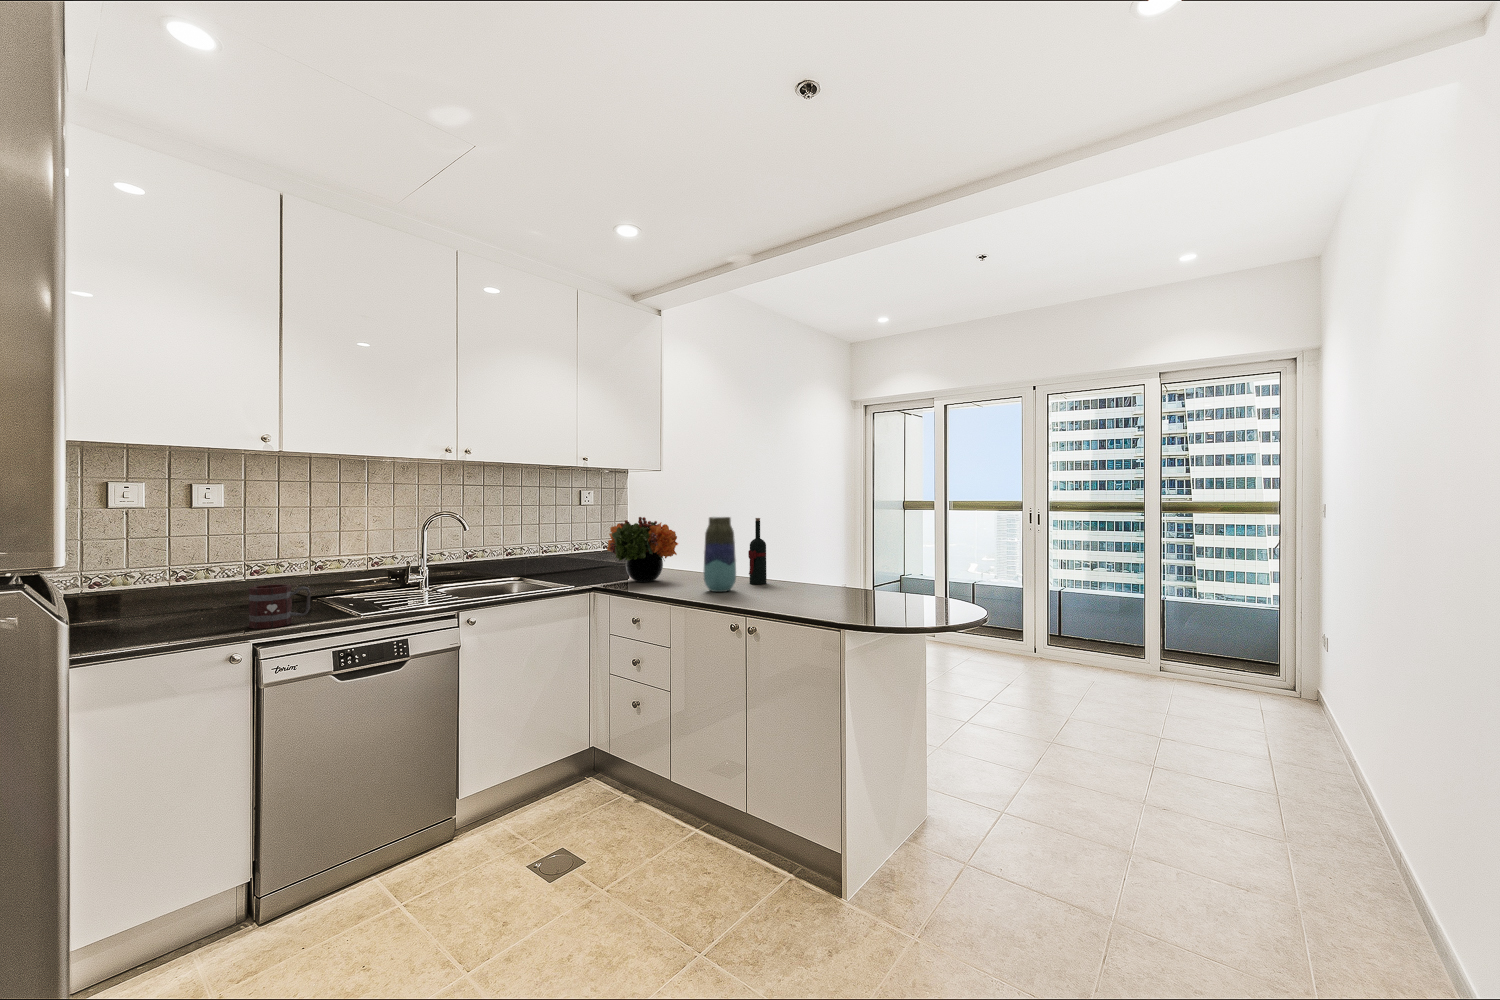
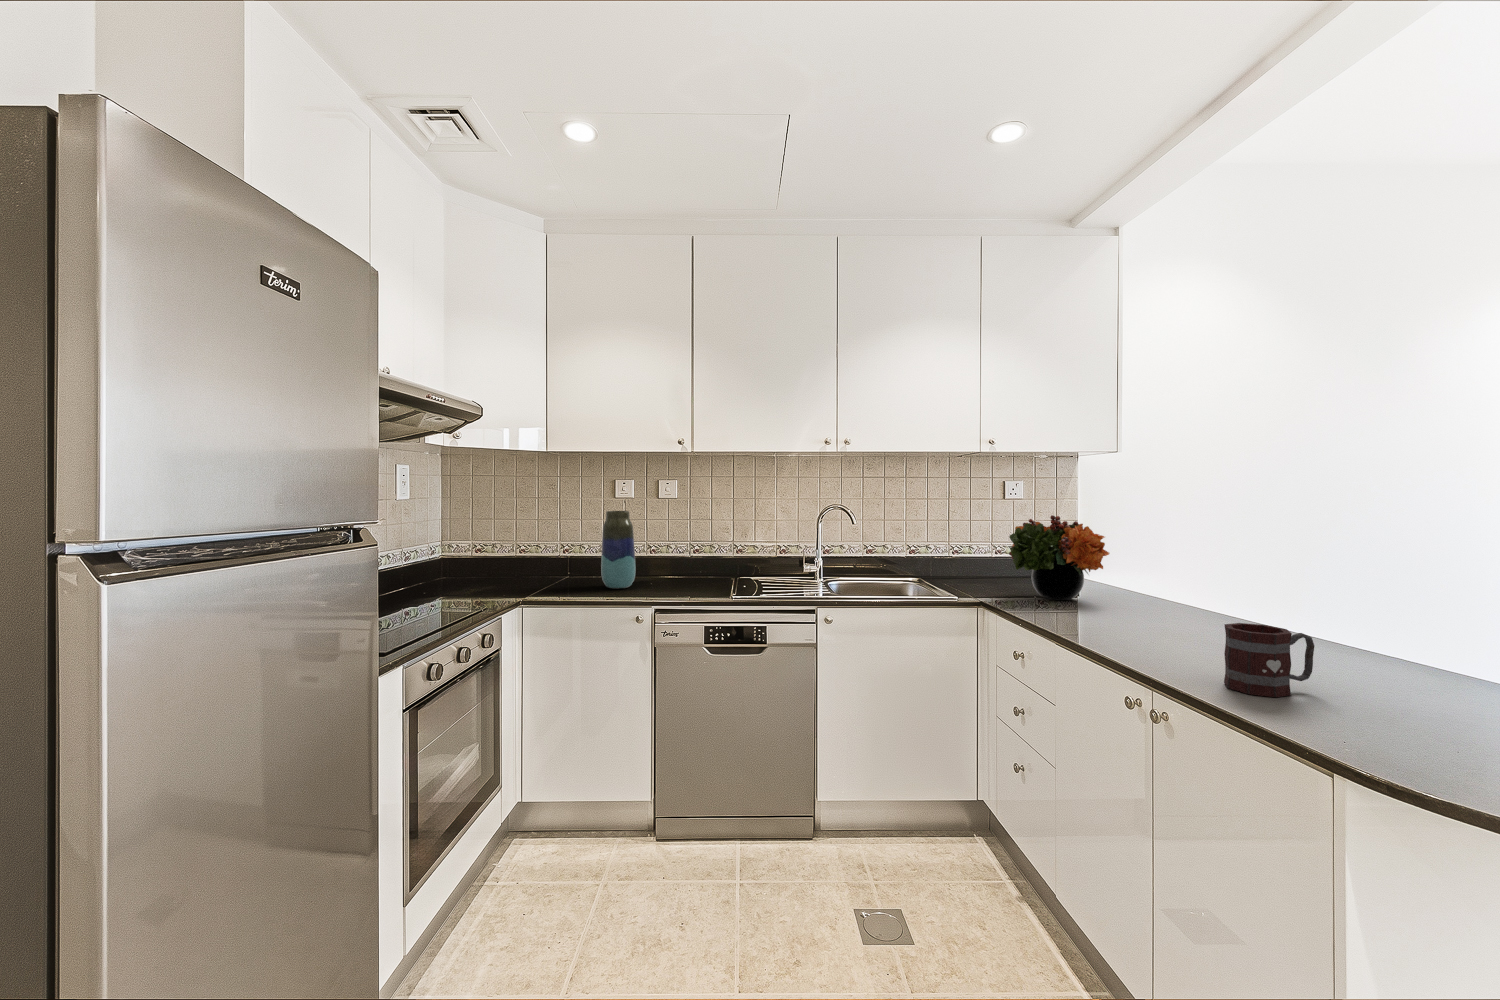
vase: present [703,517,736,592] -> present [601,511,636,589]
wine bottle: present [748,518,767,584] -> none [1204,523,1242,628]
mug: present [248,584,311,629] -> present [1224,623,1314,697]

